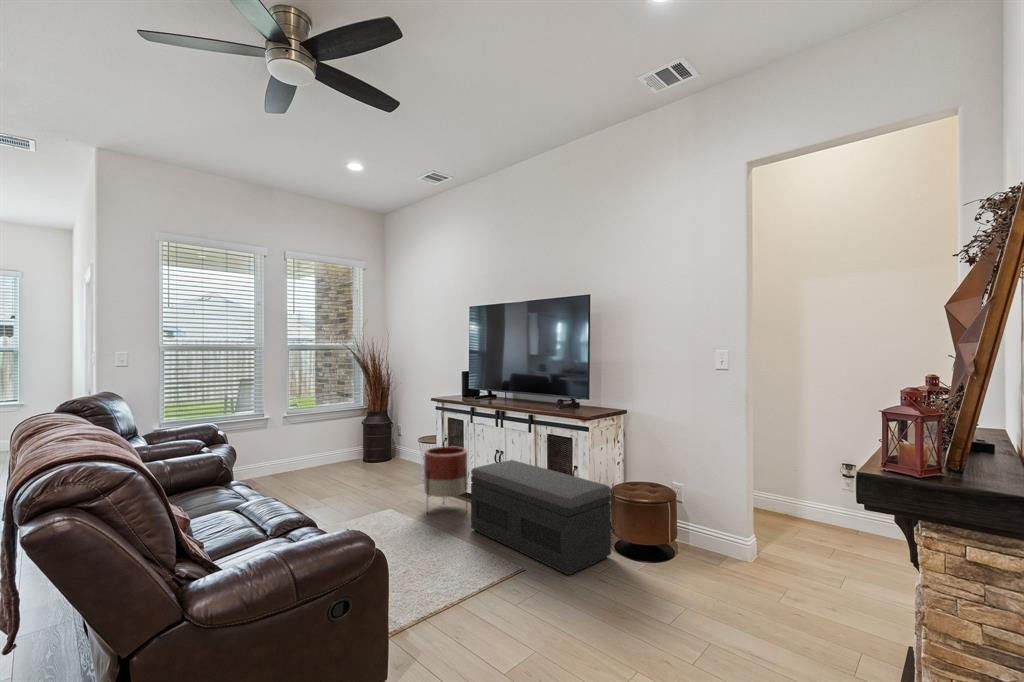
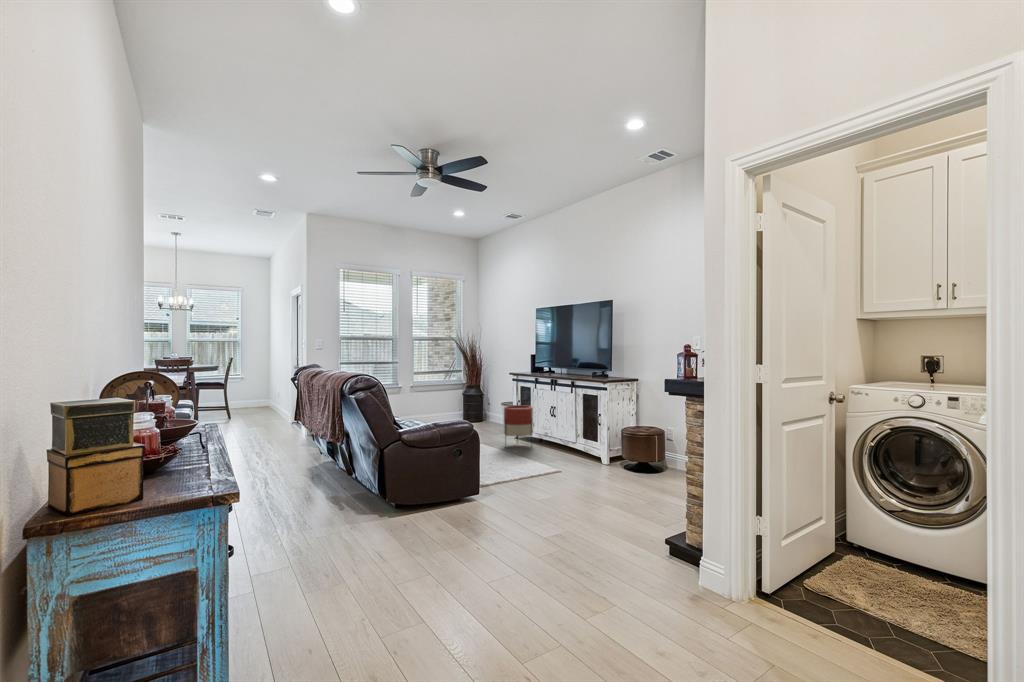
storage bench: present [471,460,611,575] -> none [533,413,618,474]

